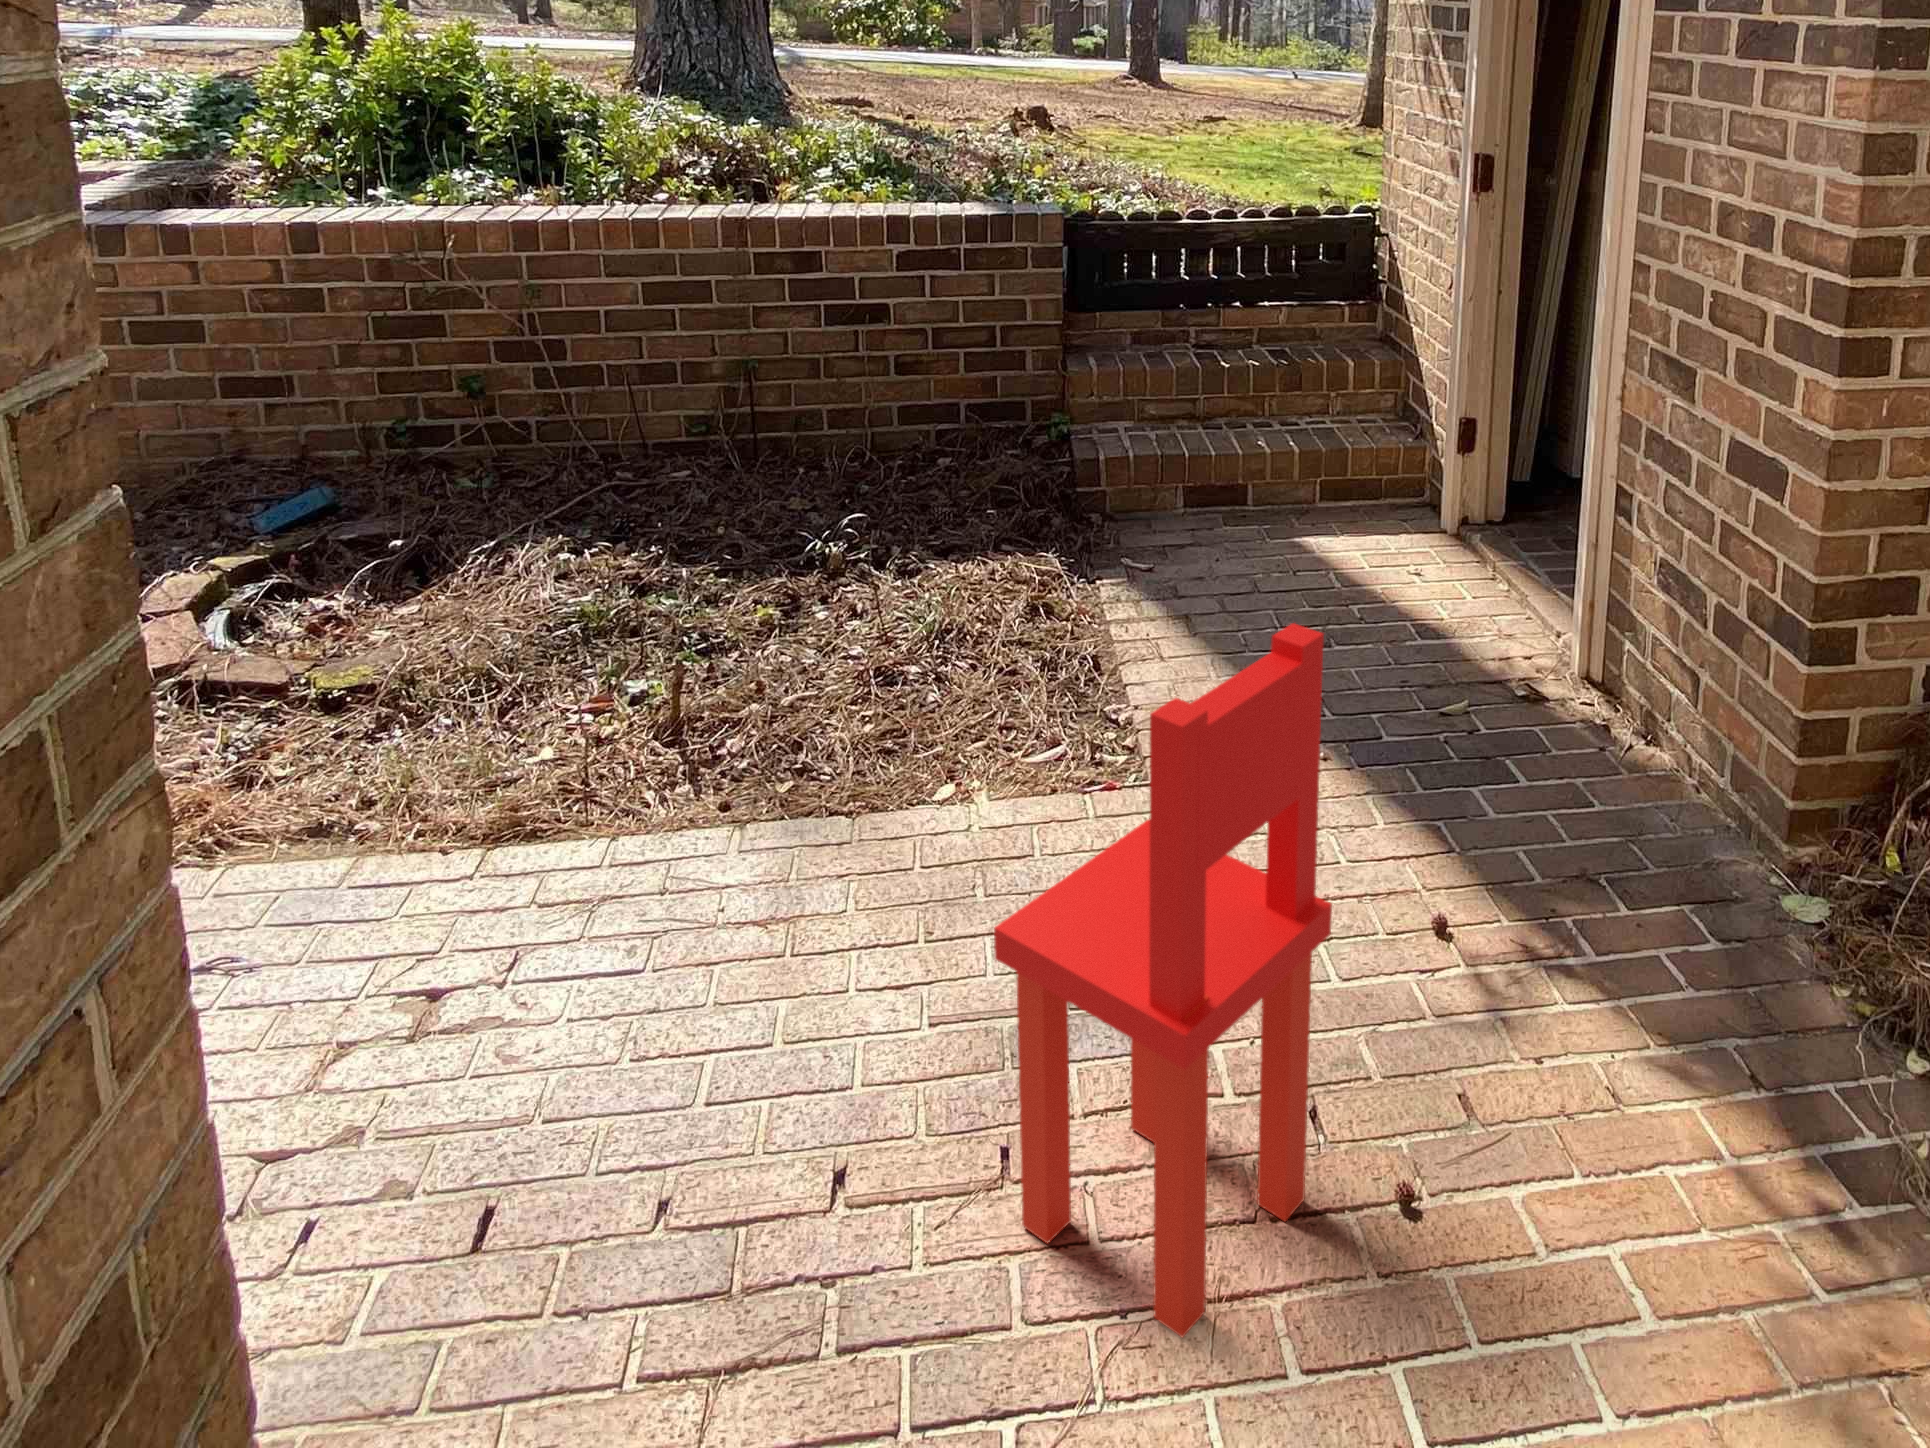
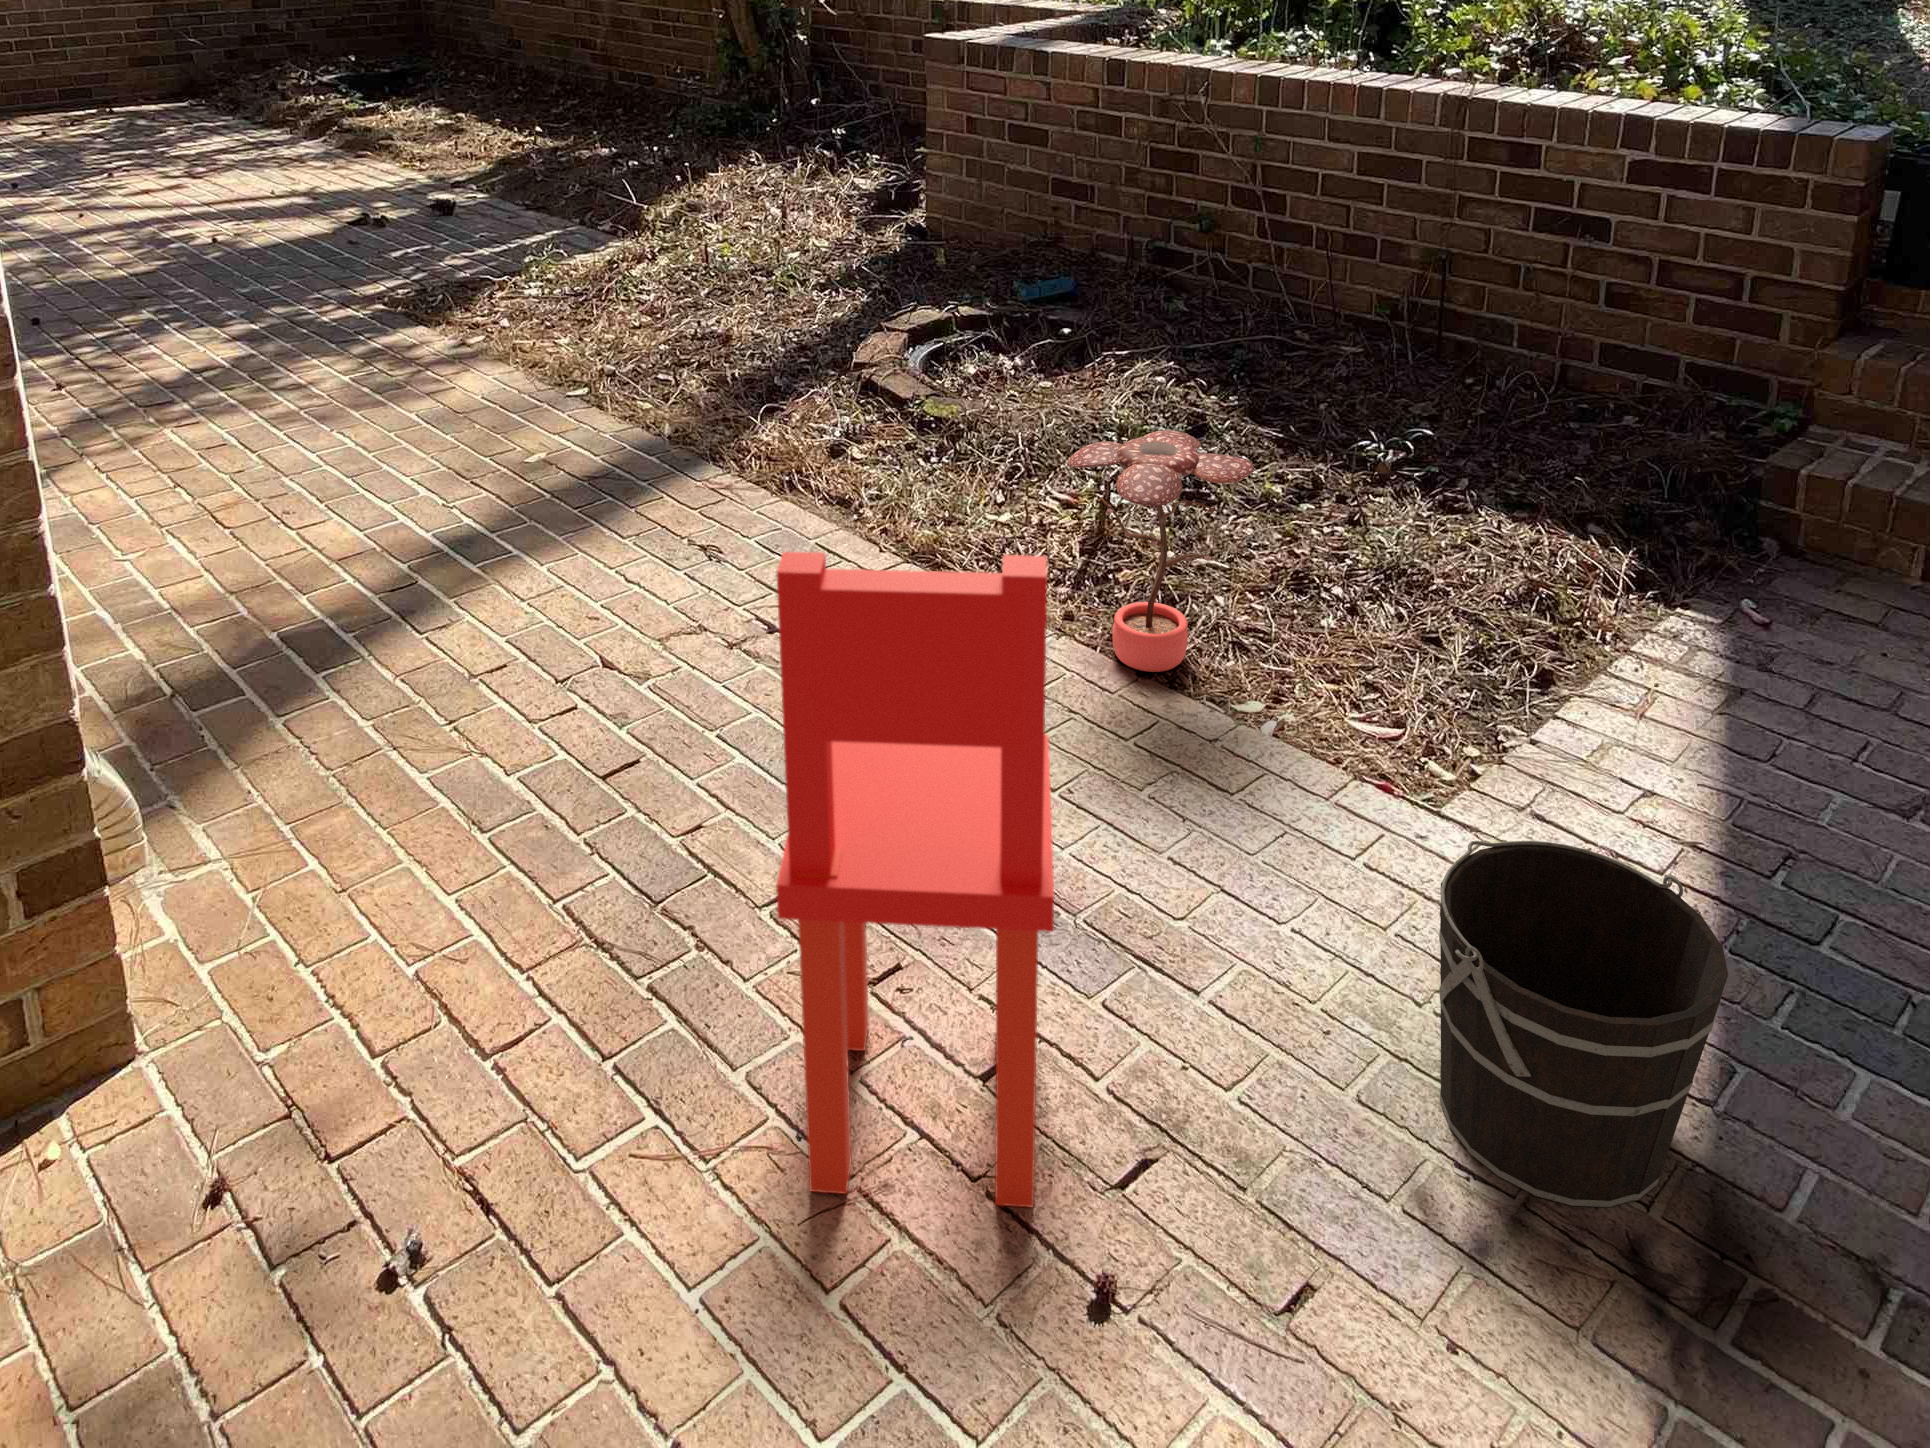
potted plant: none [735,575,905,818] -> present [1068,430,1254,672]
bucket: none [1330,708,1527,961] -> present [1439,841,1728,1207]

